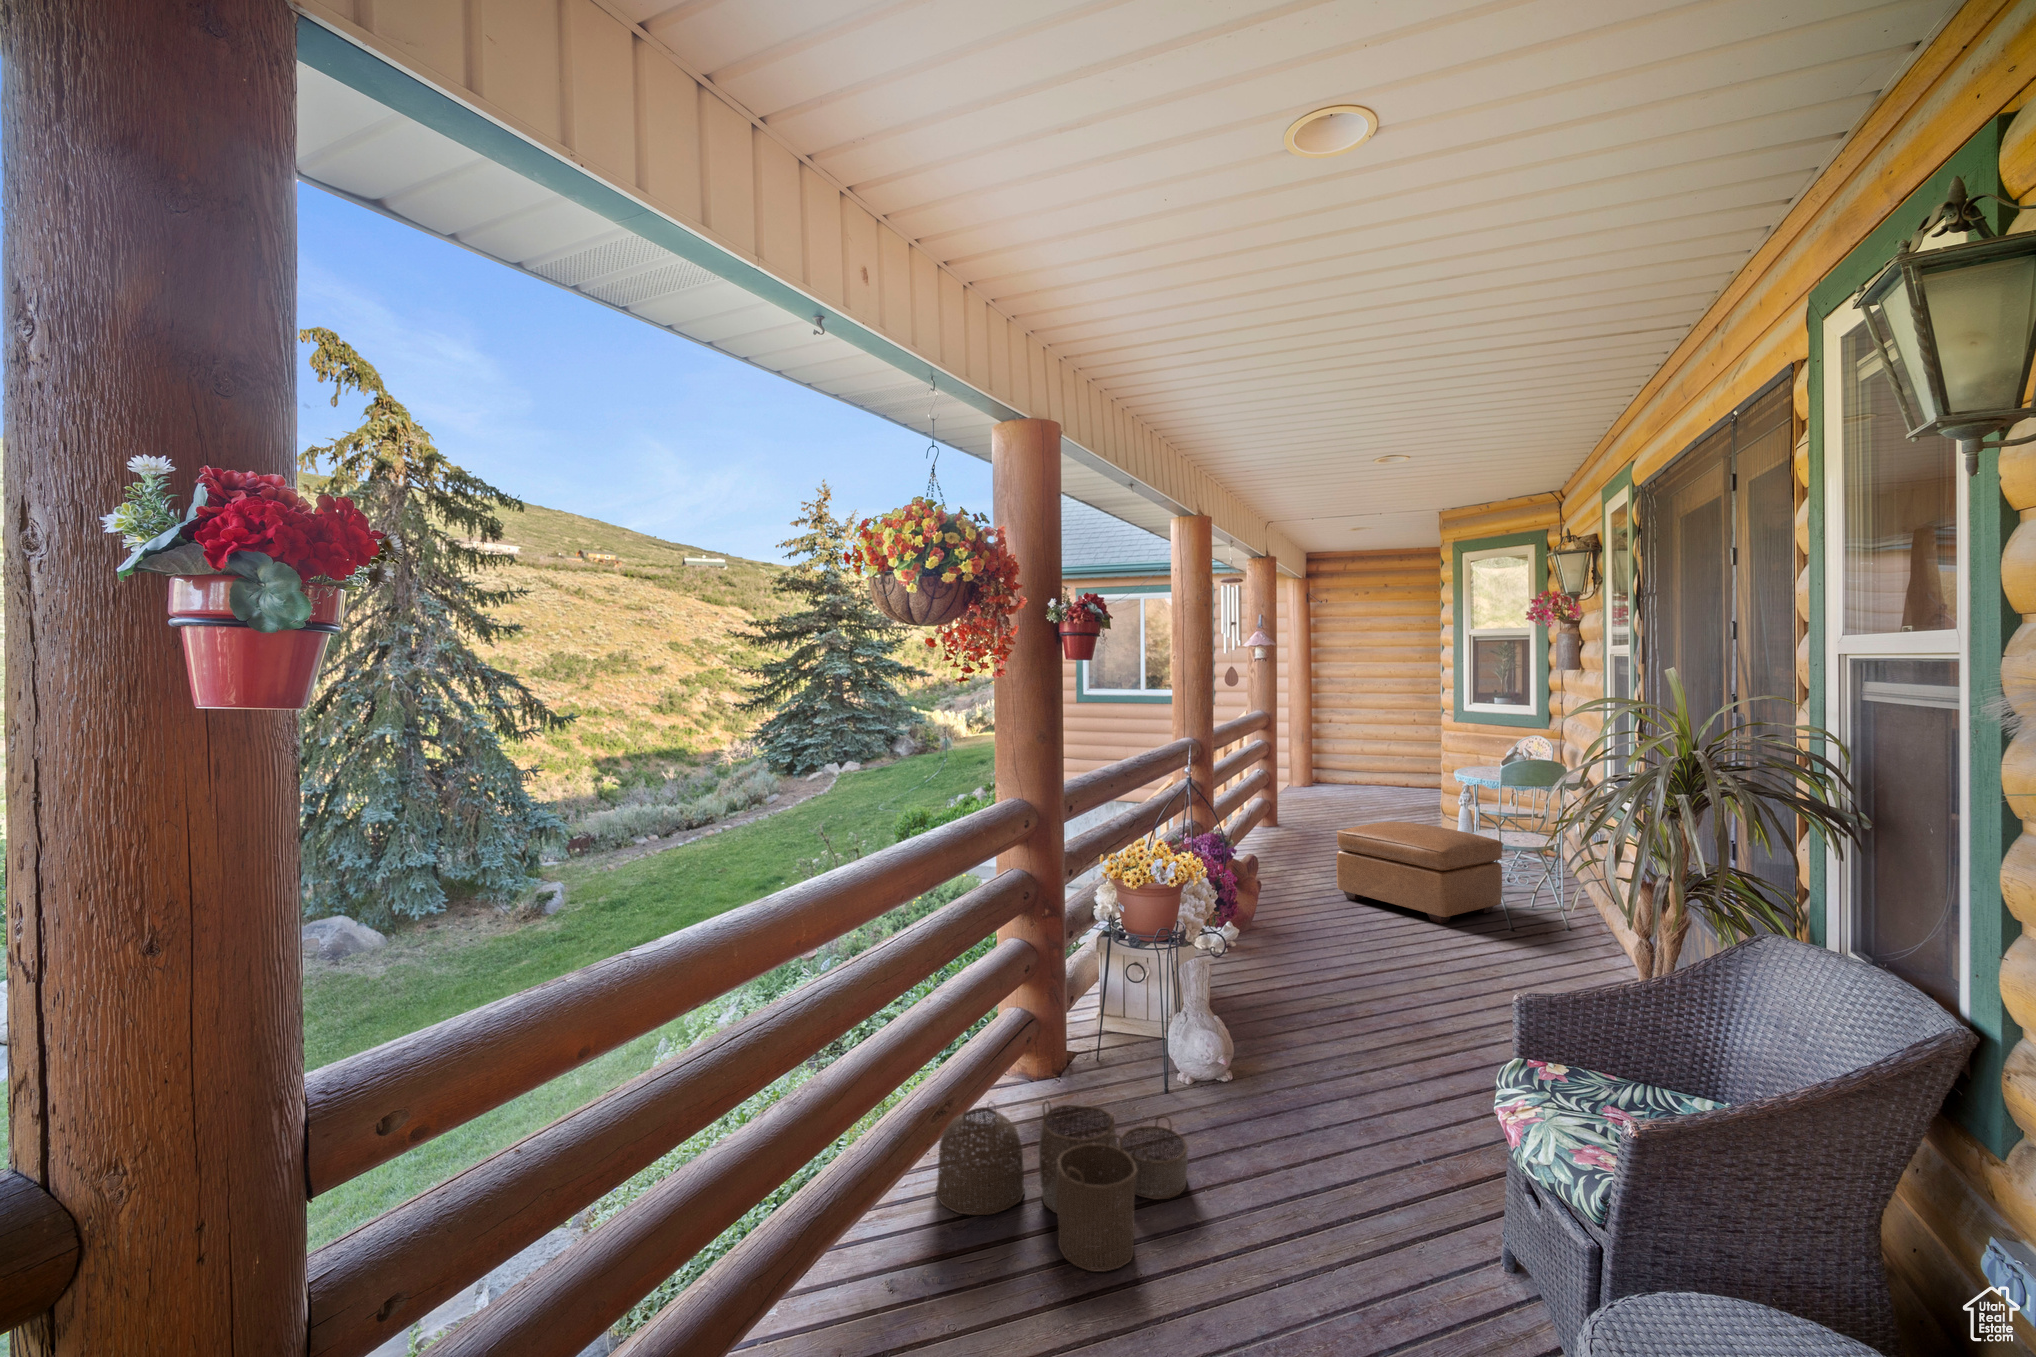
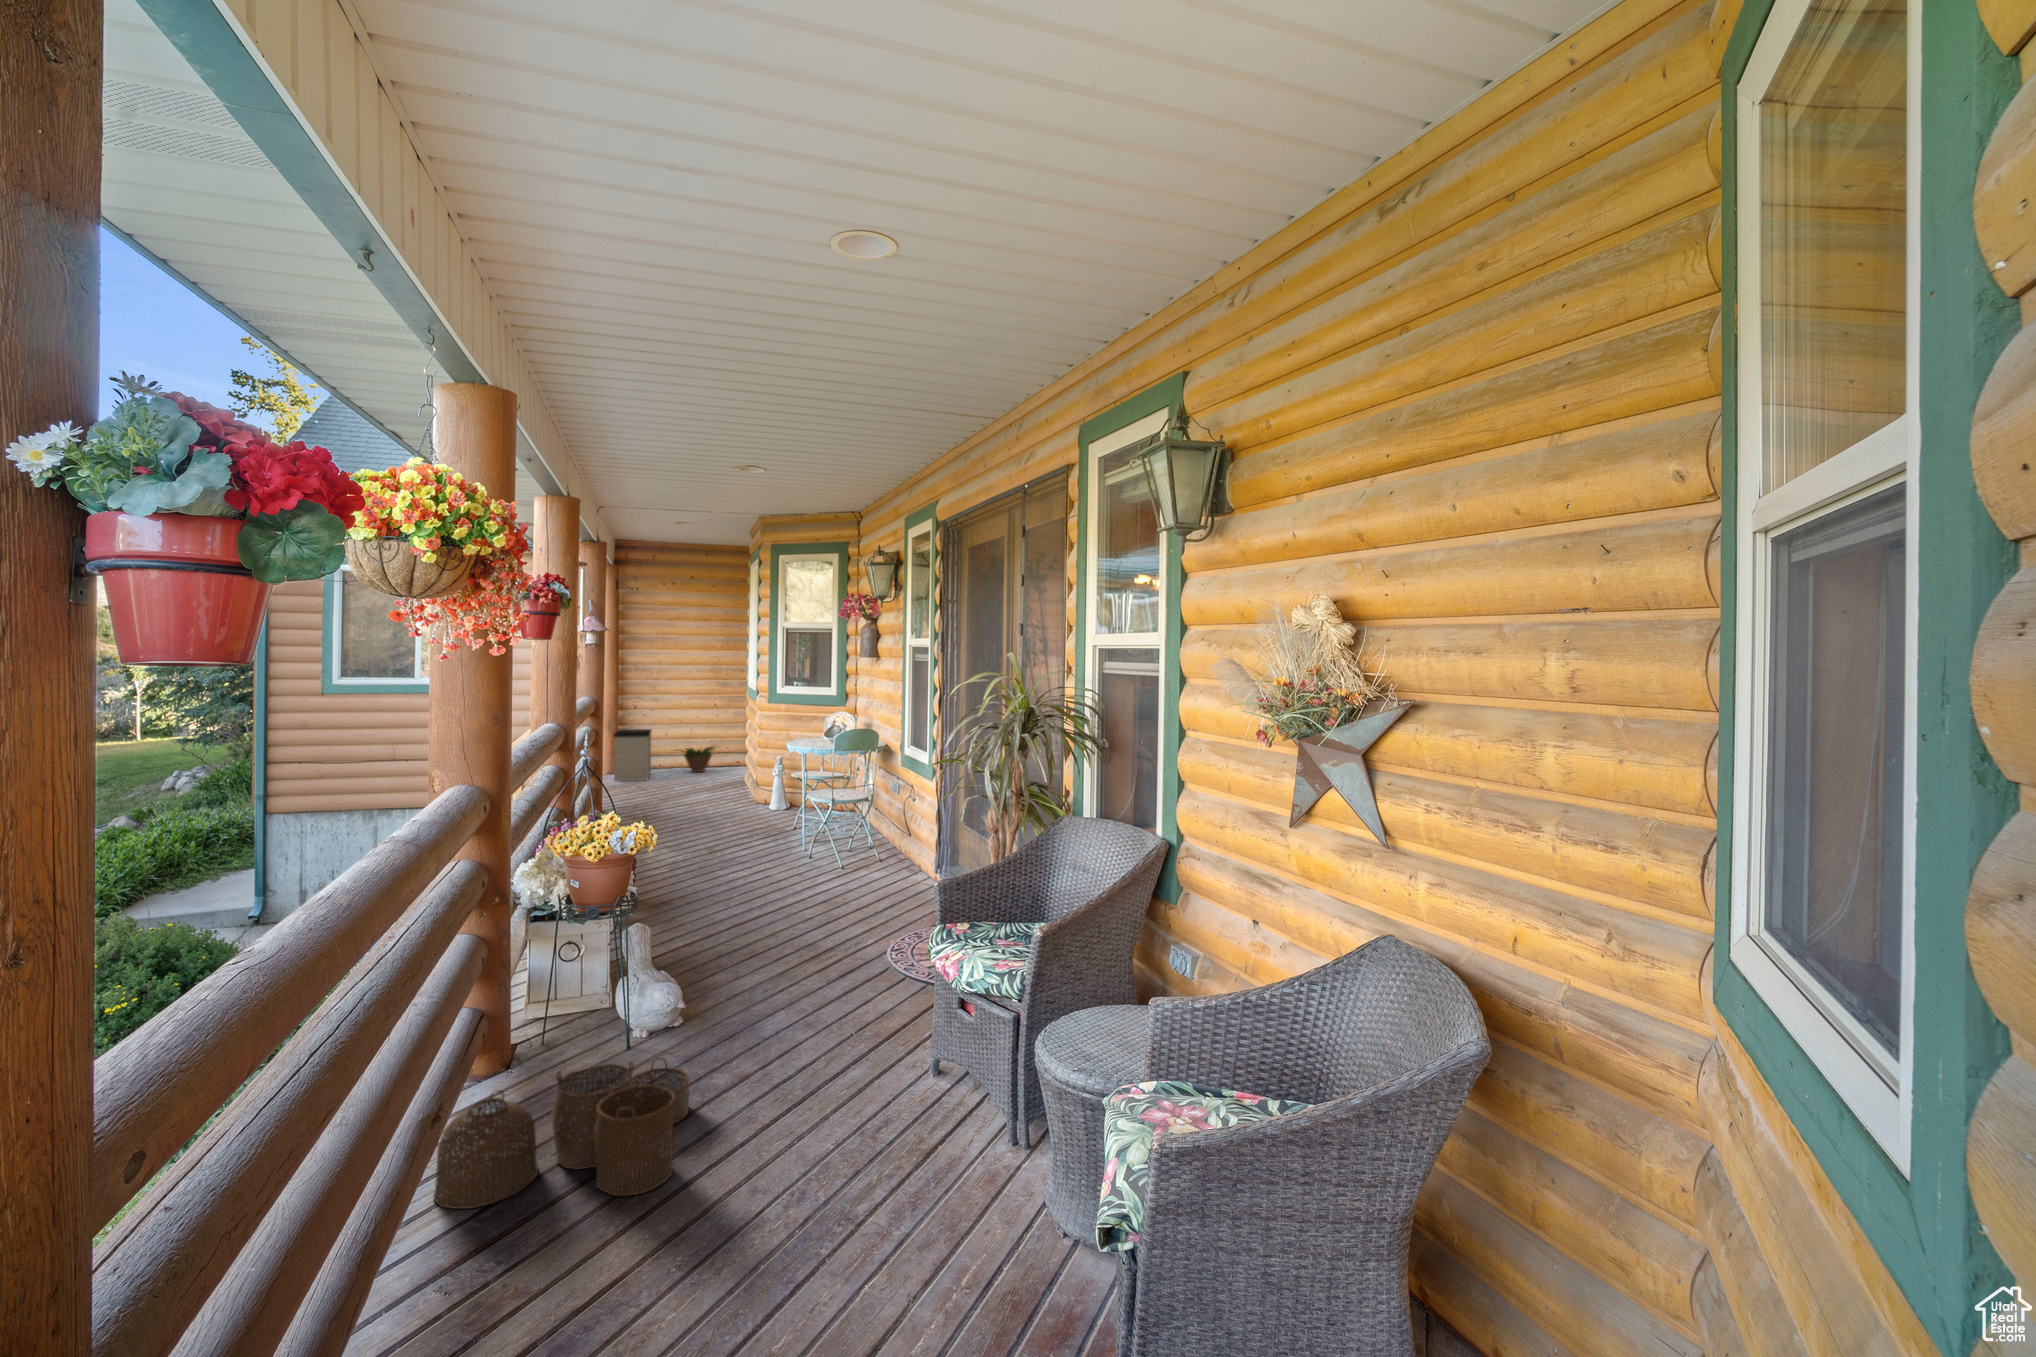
side table: none [1299,744,1339,798] -> present [614,729,651,781]
decorative plant: none [1359,766,1414,793] -> present [674,746,719,772]
ottoman: present [1337,822,1502,924] -> none [698,791,834,872]

